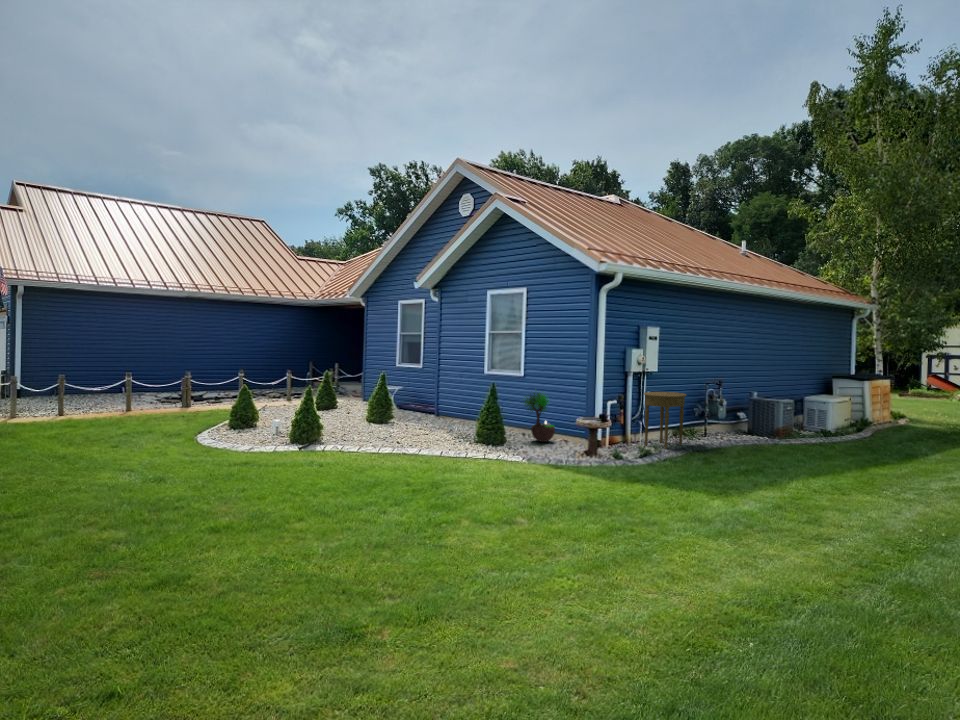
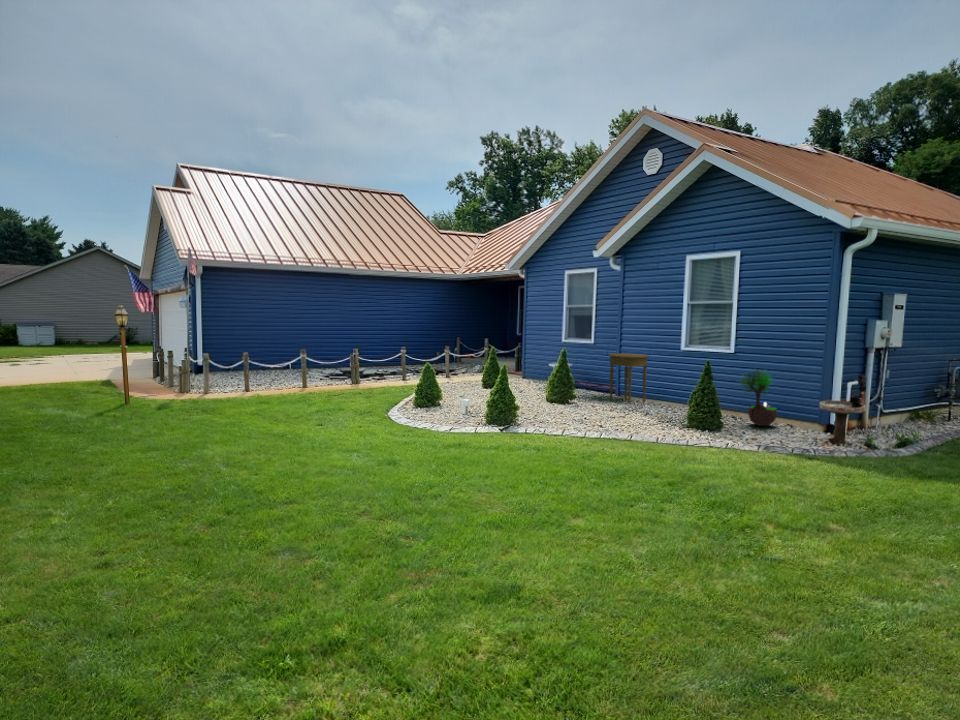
side table: present [644,392,687,449] -> present [609,353,648,404]

